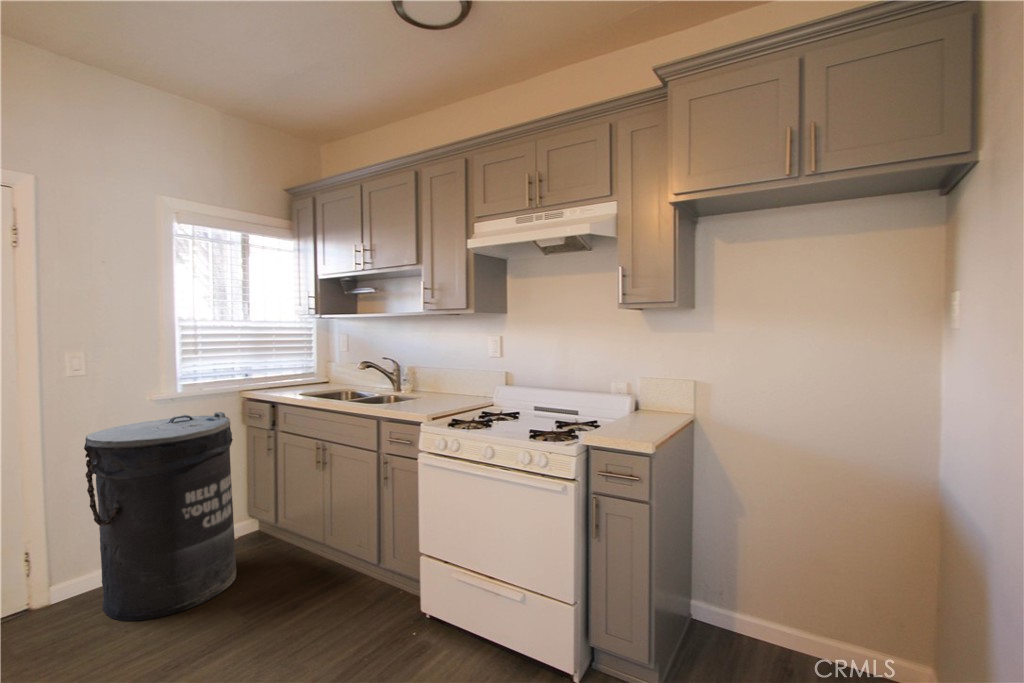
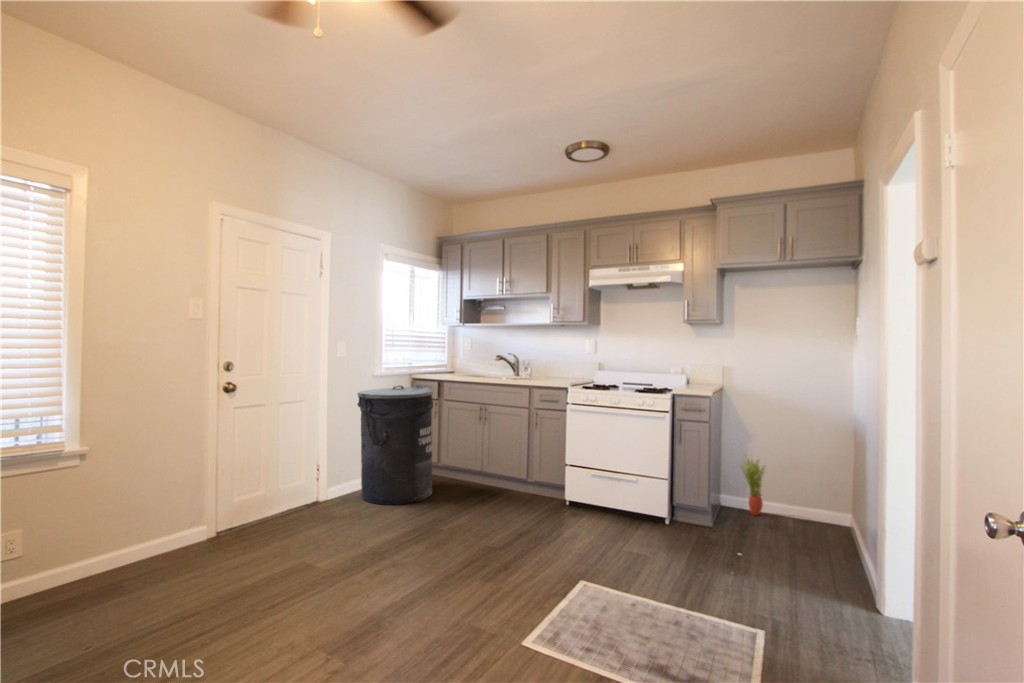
potted plant: none [718,539,767,652] -> present [741,455,765,515]

